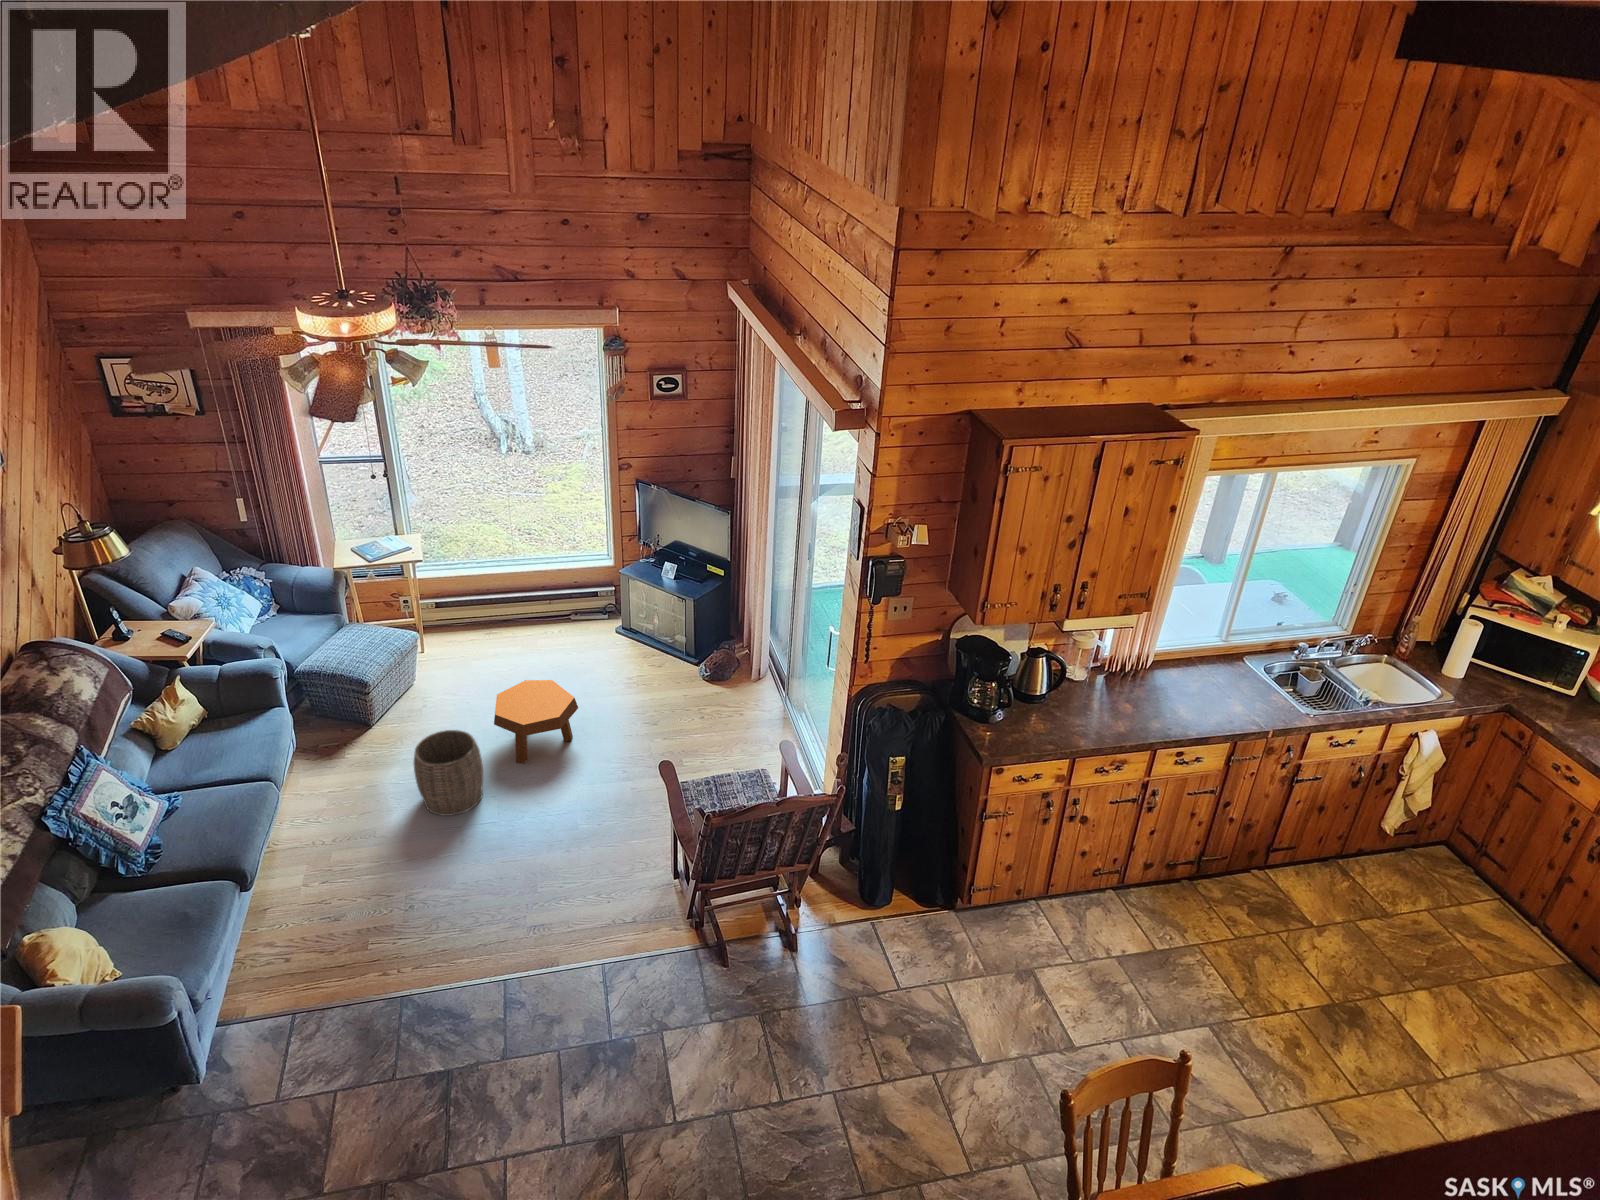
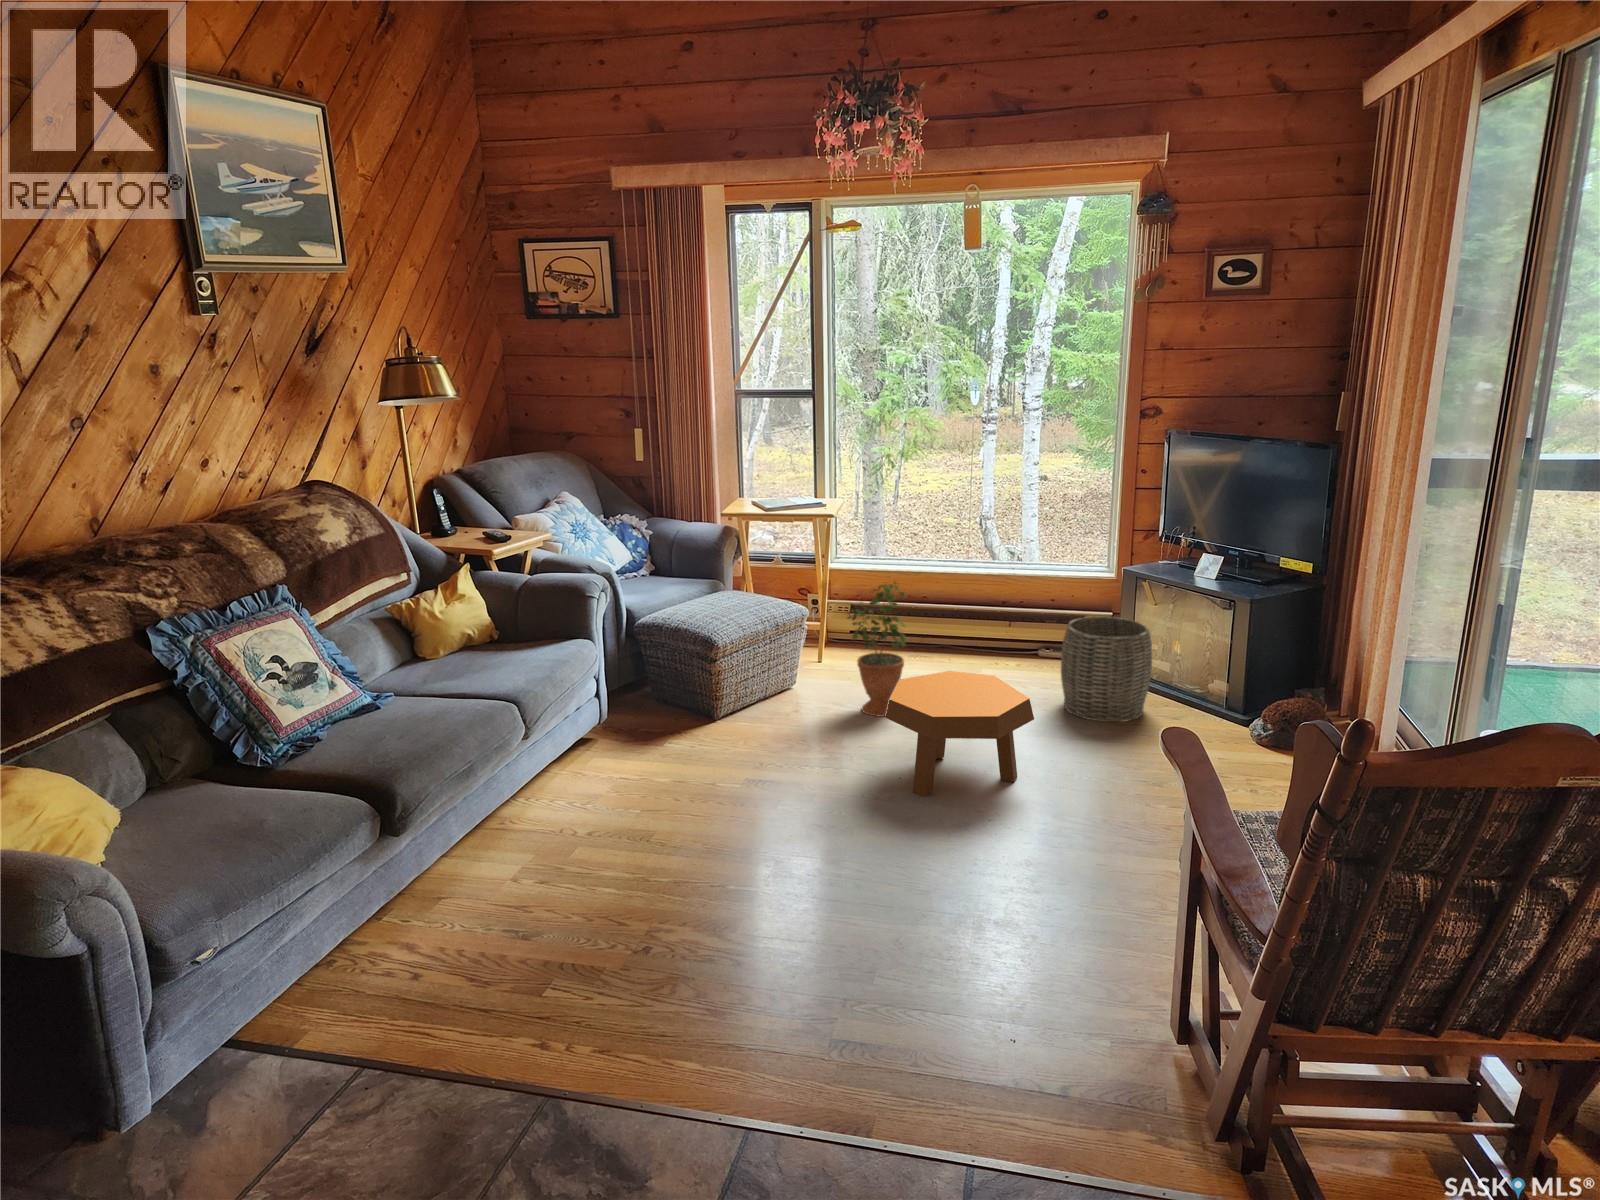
potted plant: none [450,616,493,702] -> present [848,582,906,717]
woven basket: present [414,730,483,816] -> present [1061,617,1152,722]

